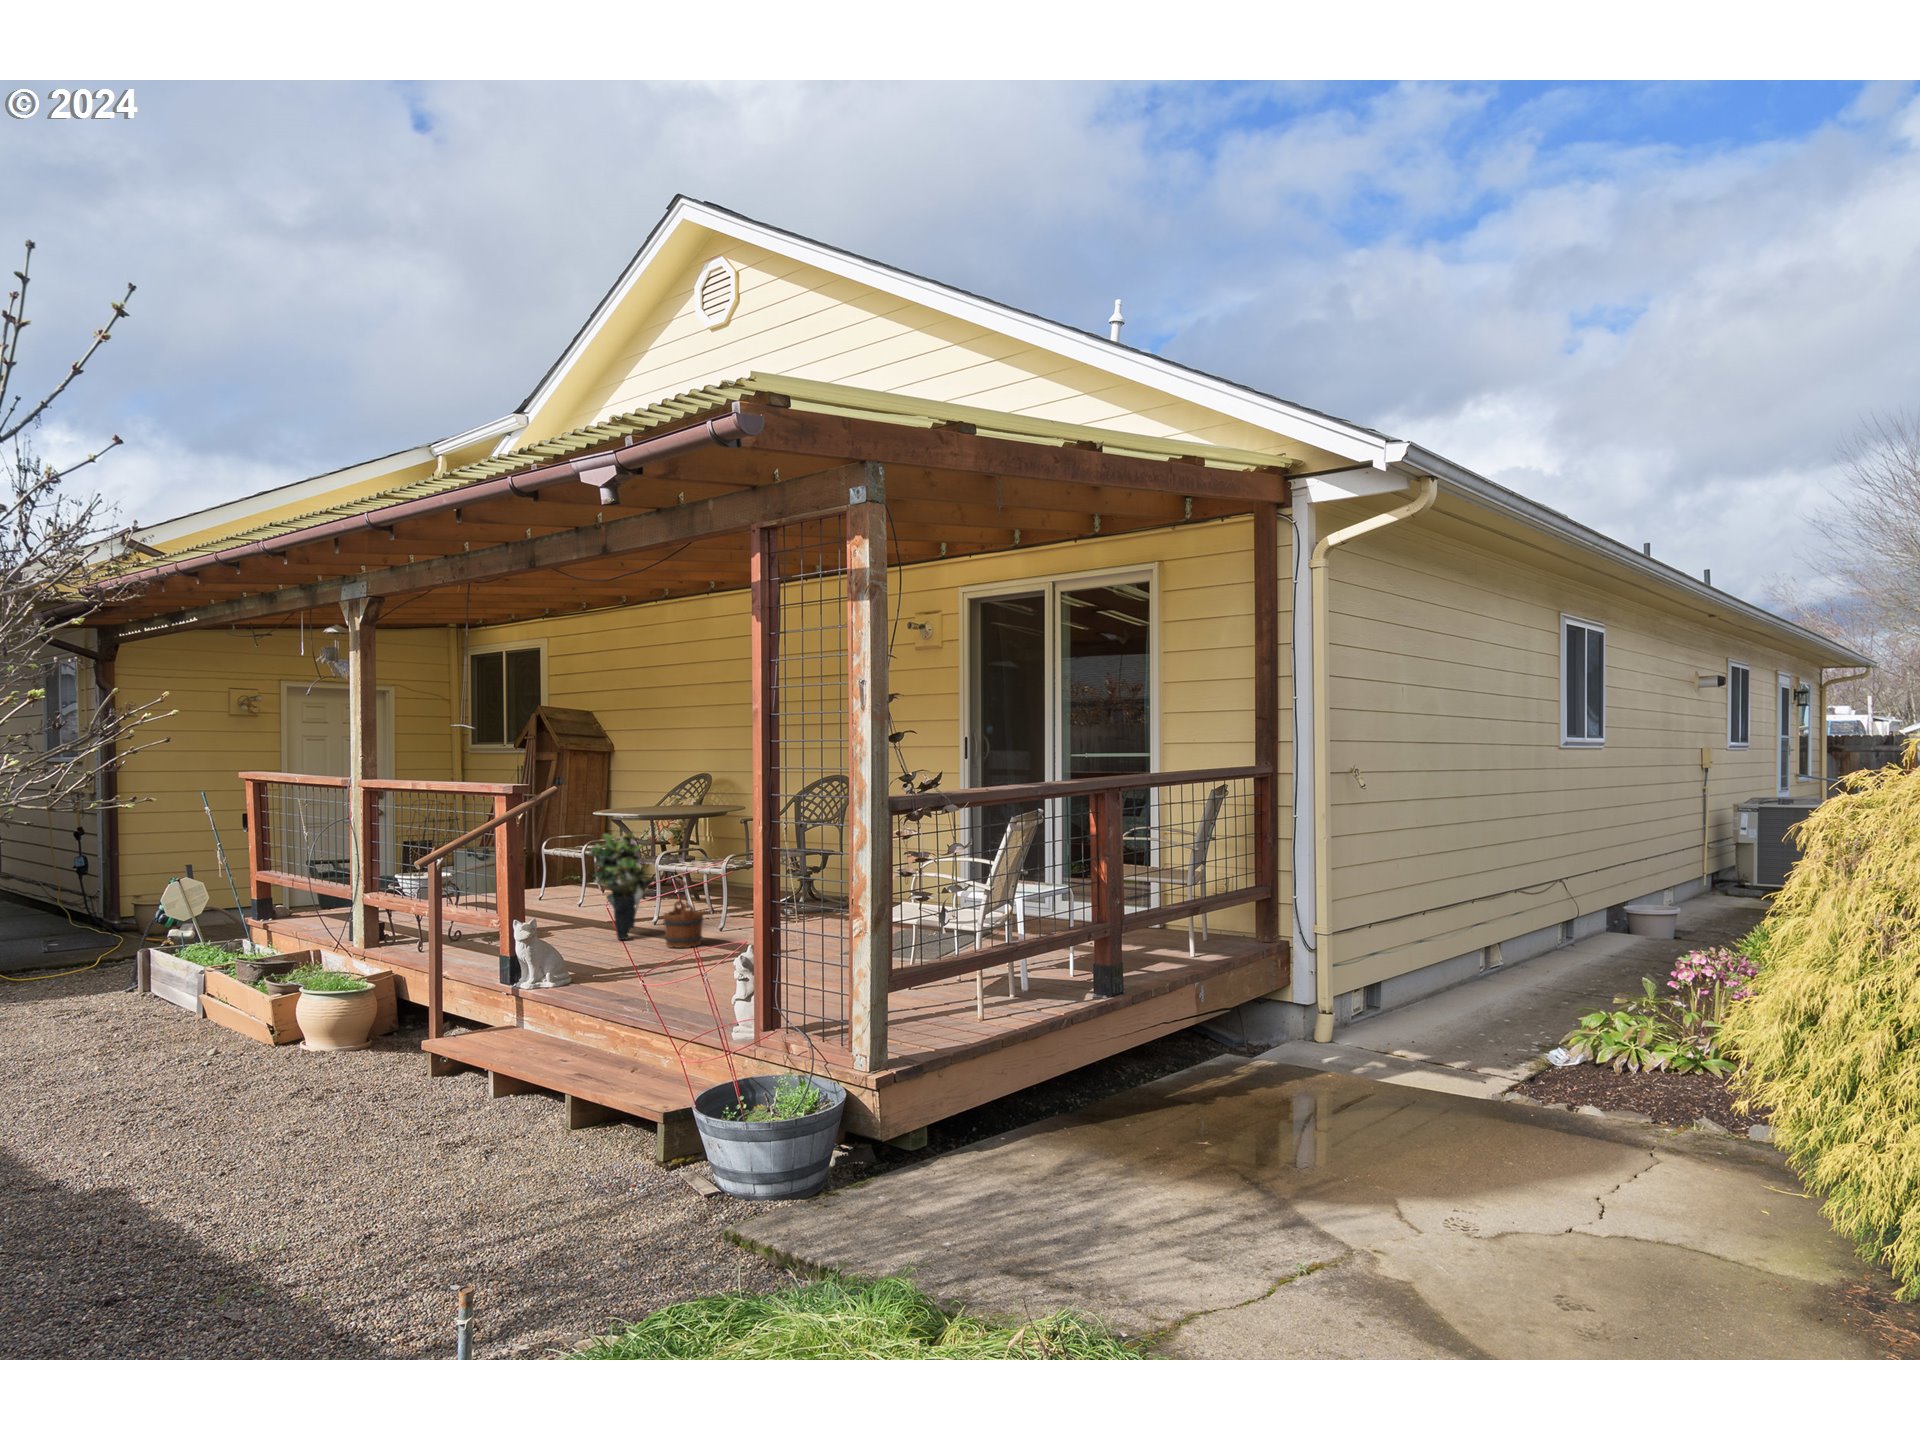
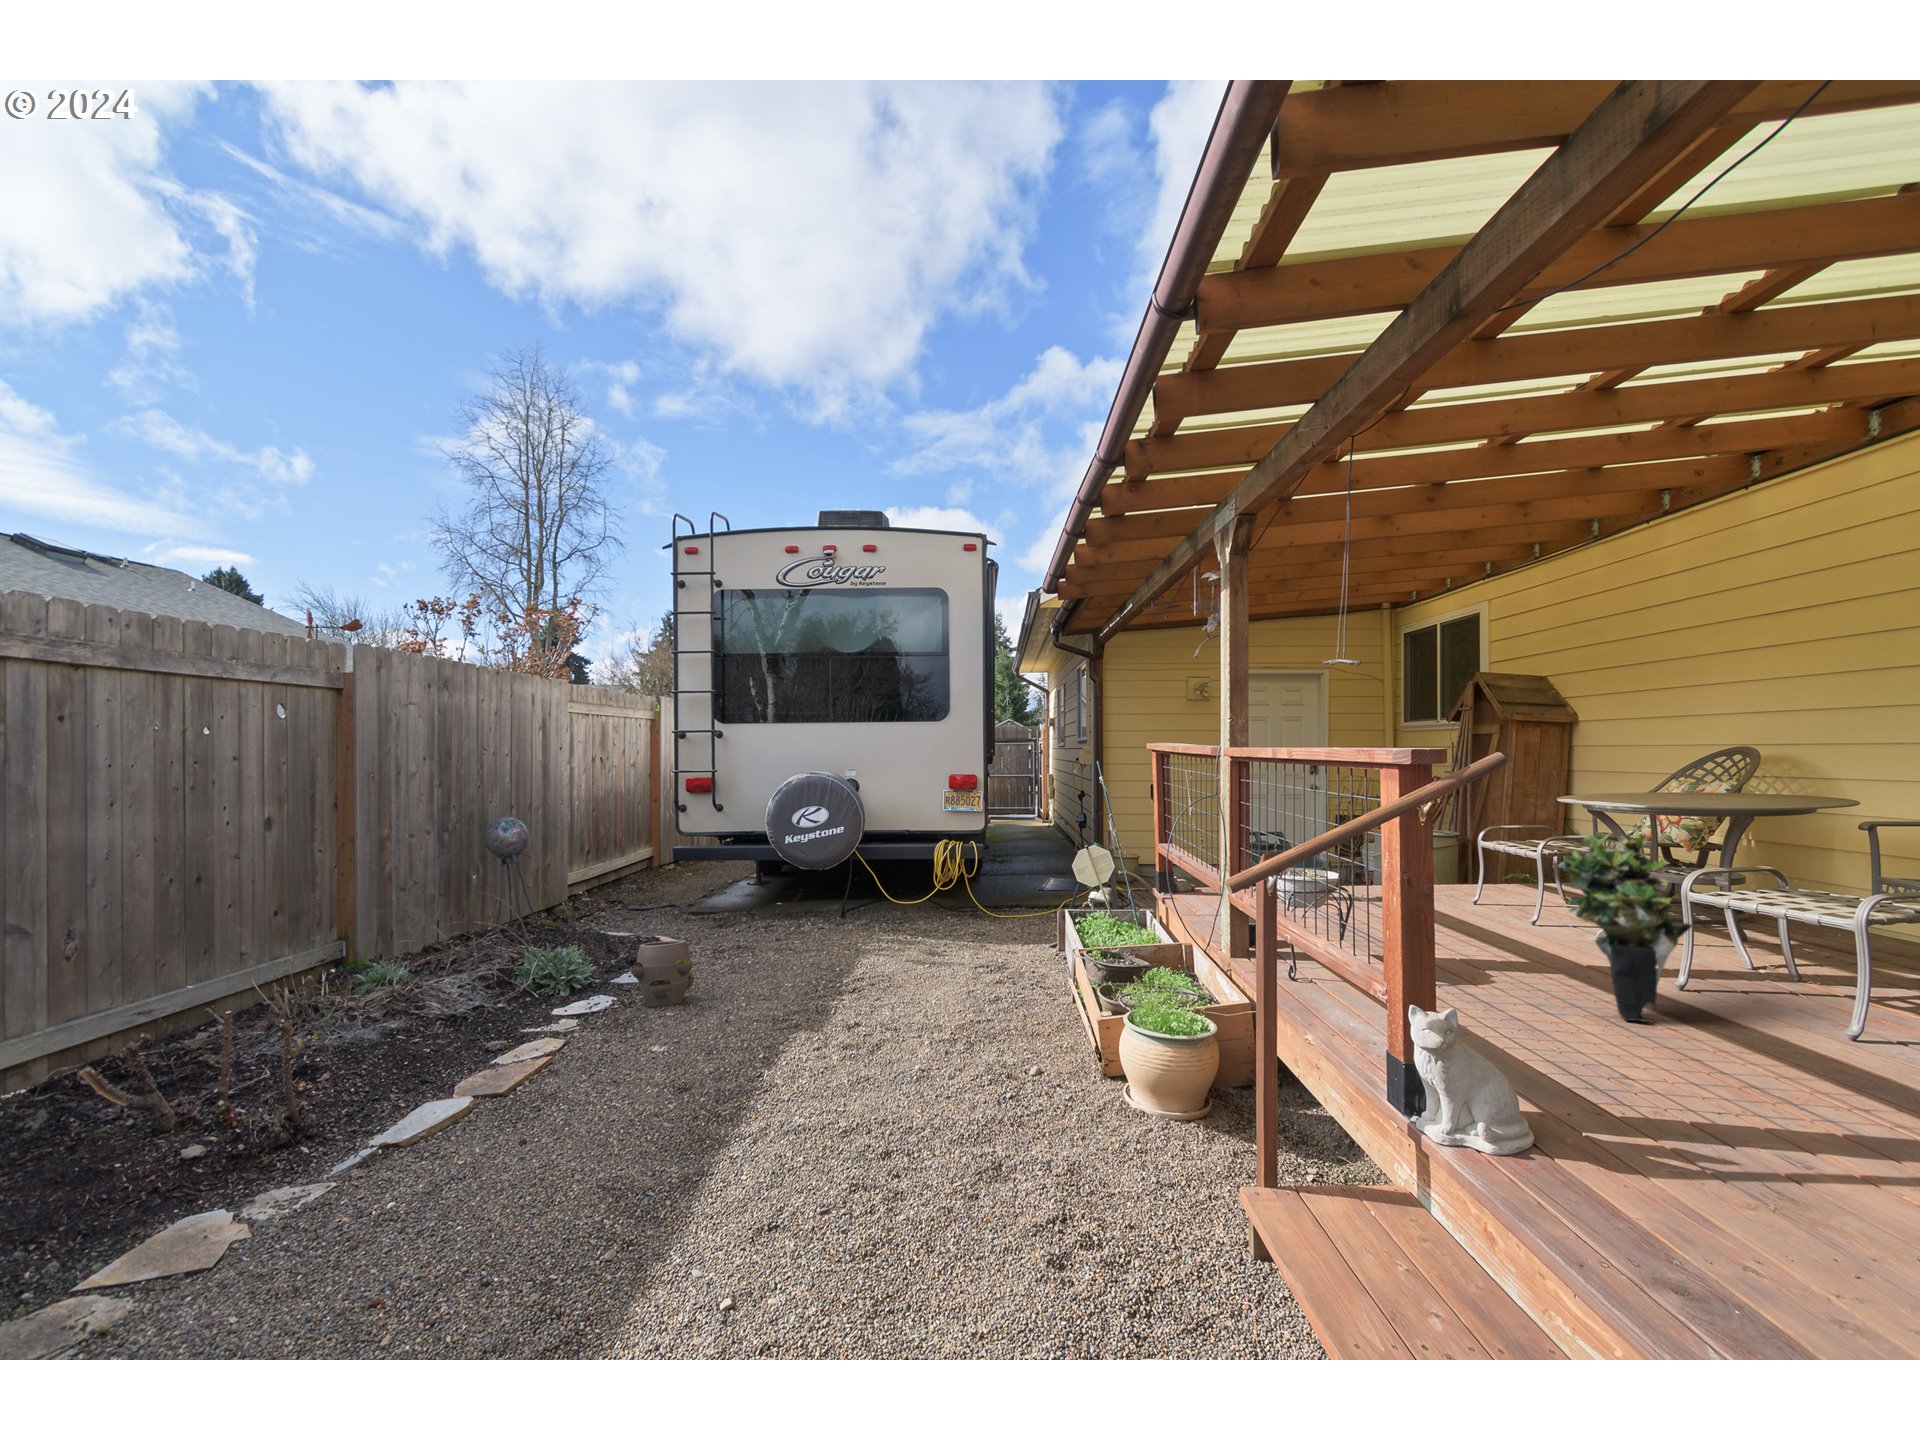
wooden bucket: present [663,881,703,948] -> none [1734,945,1843,1088]

